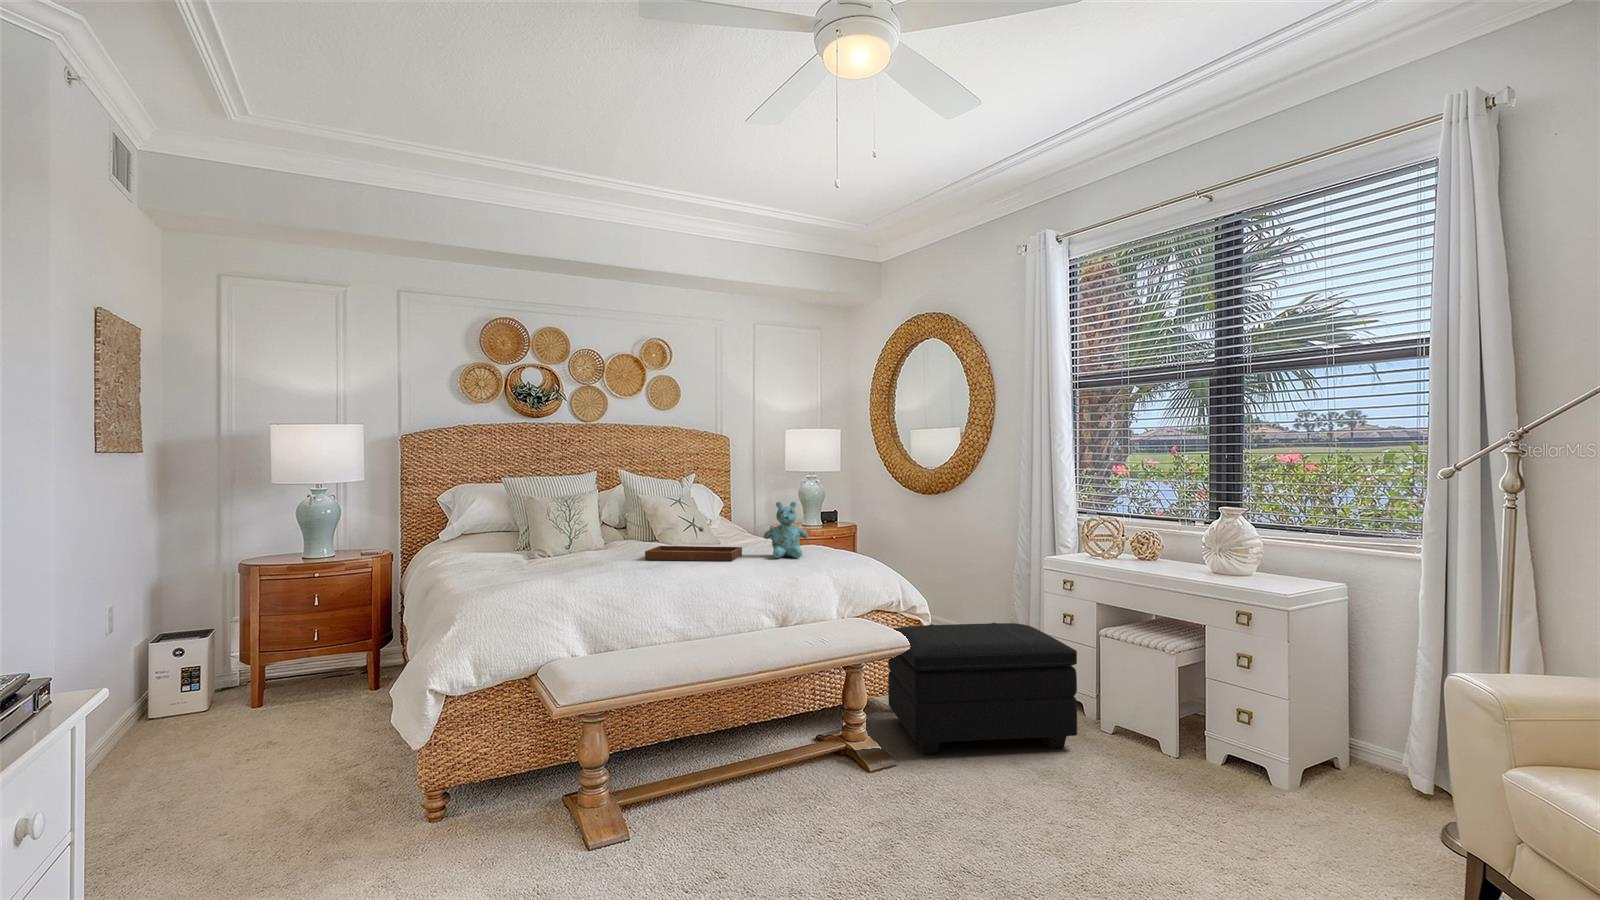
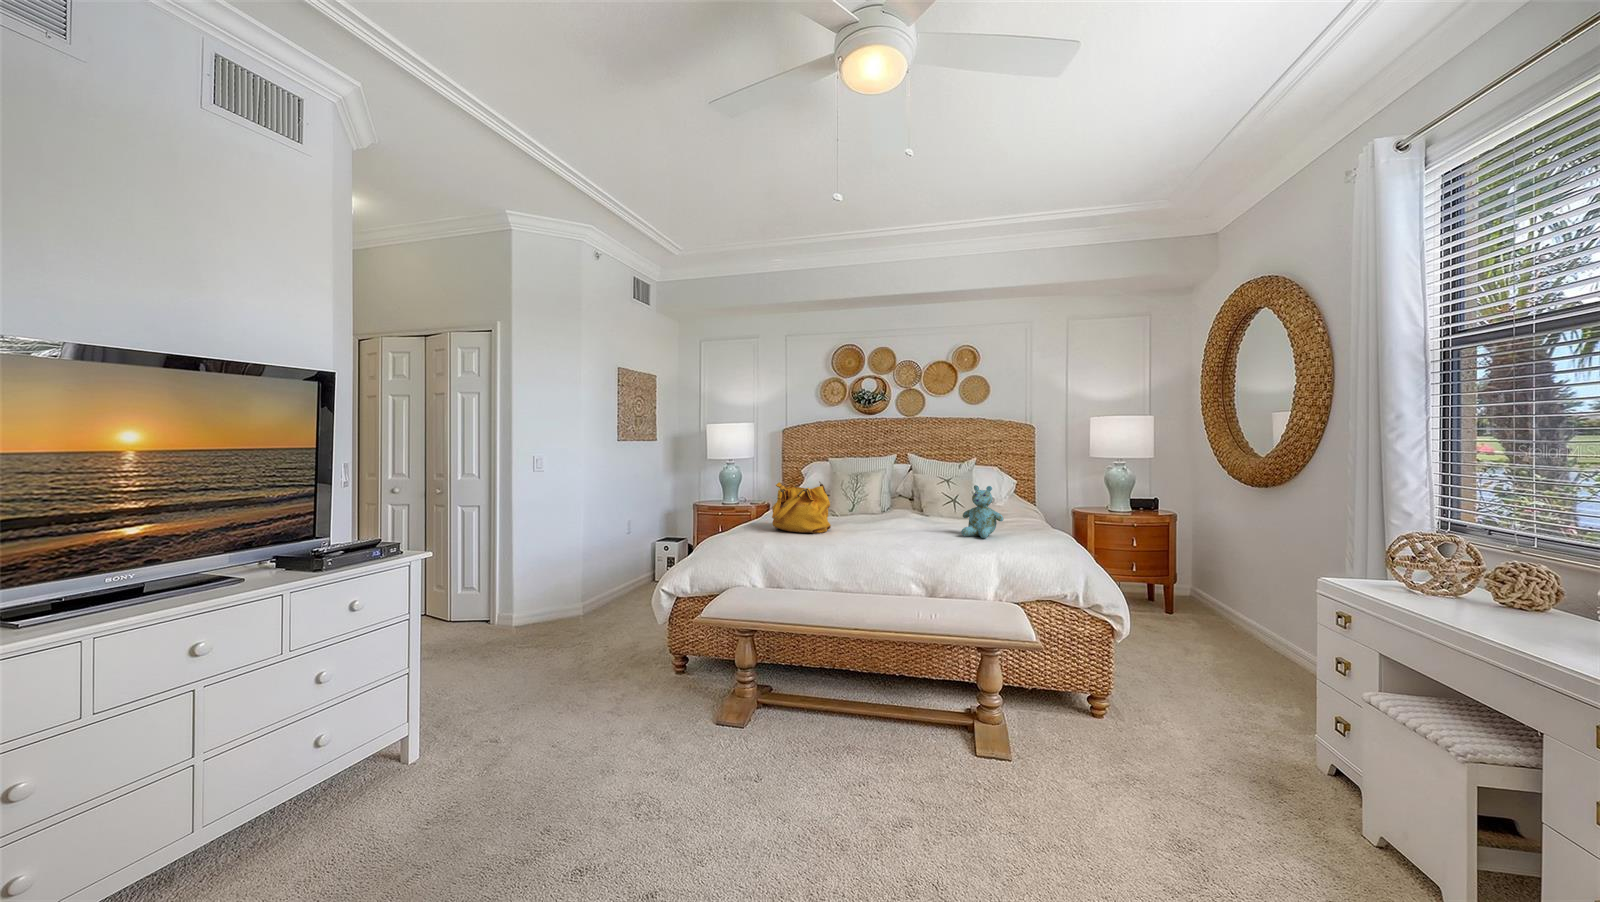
handbag: none [533,506,625,577] -> present [772,481,831,533]
tray: present [645,527,742,561] -> none [869,503,950,534]
footstool: present [888,623,1077,754] -> none [1032,624,1267,827]

